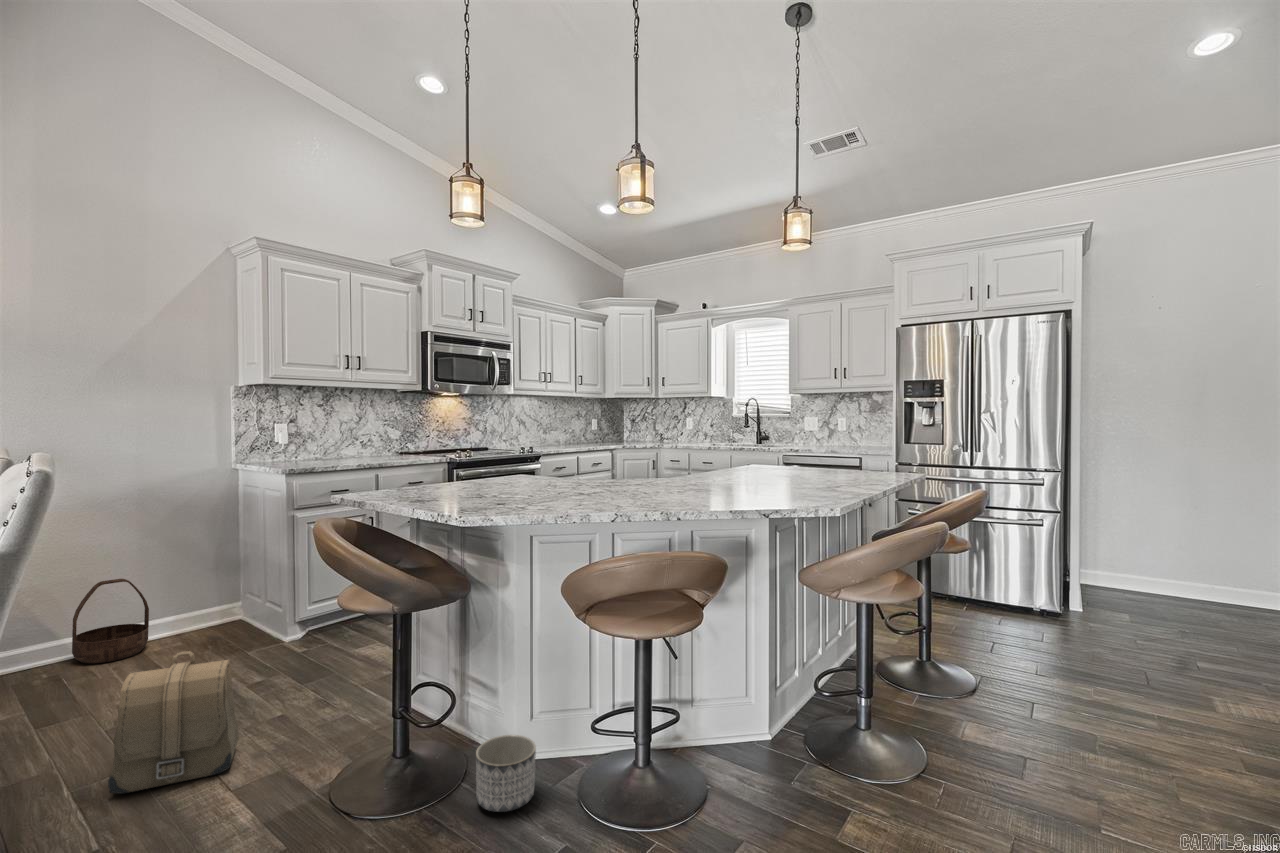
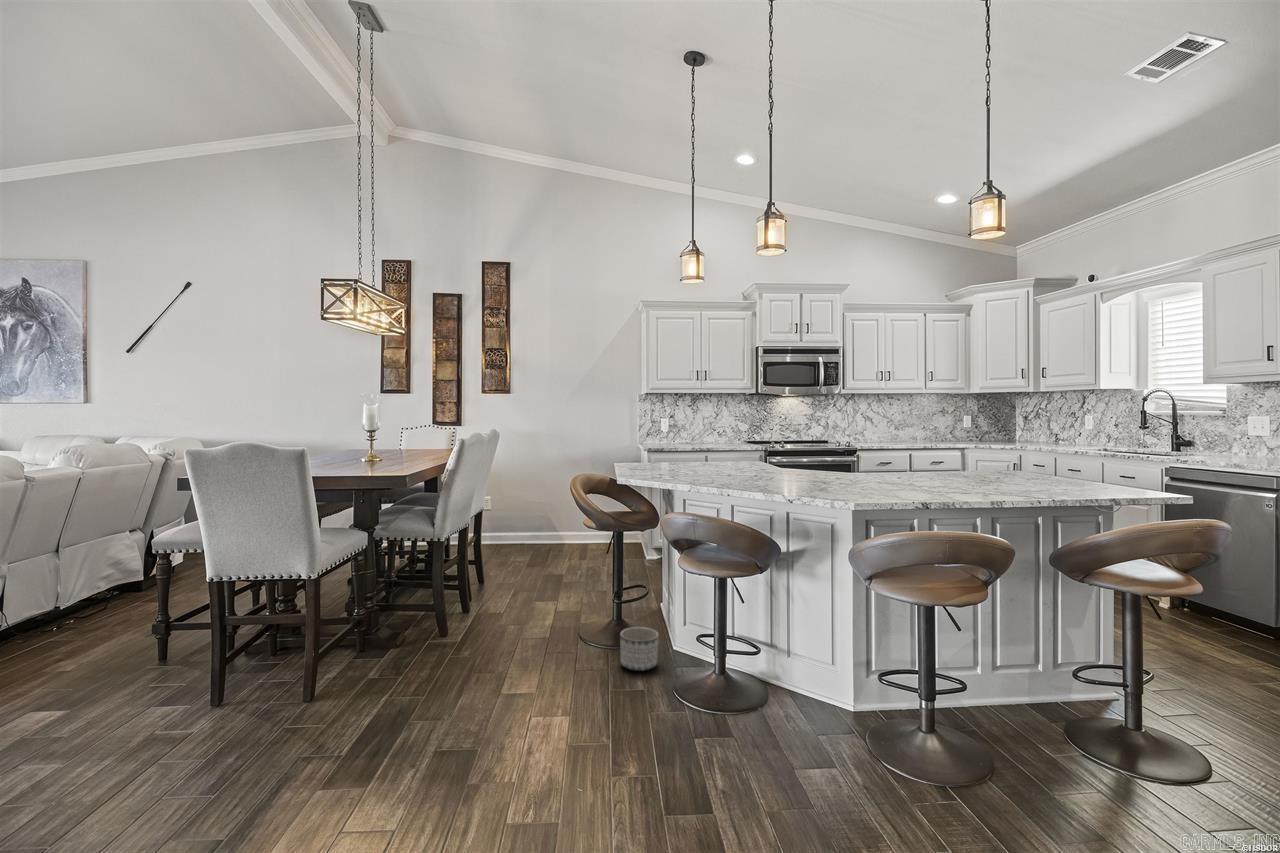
basket: present [72,579,149,664] -> none [554,506,587,551]
backpack: present [108,651,239,794] -> none [510,541,567,608]

